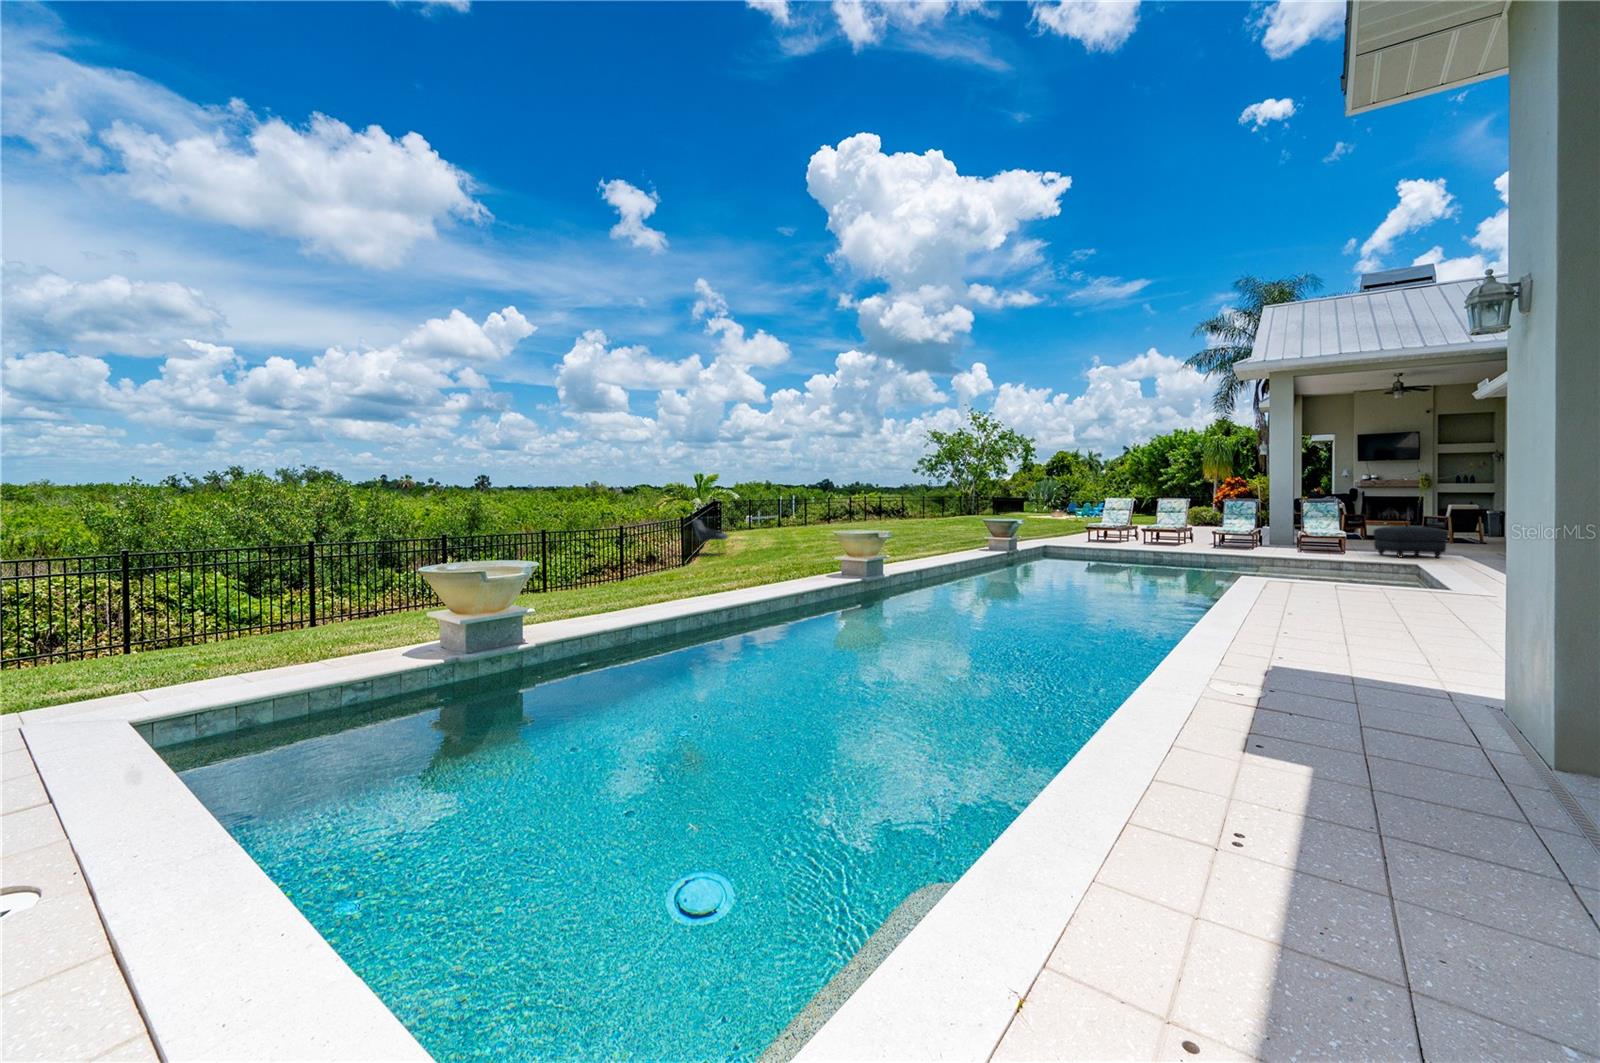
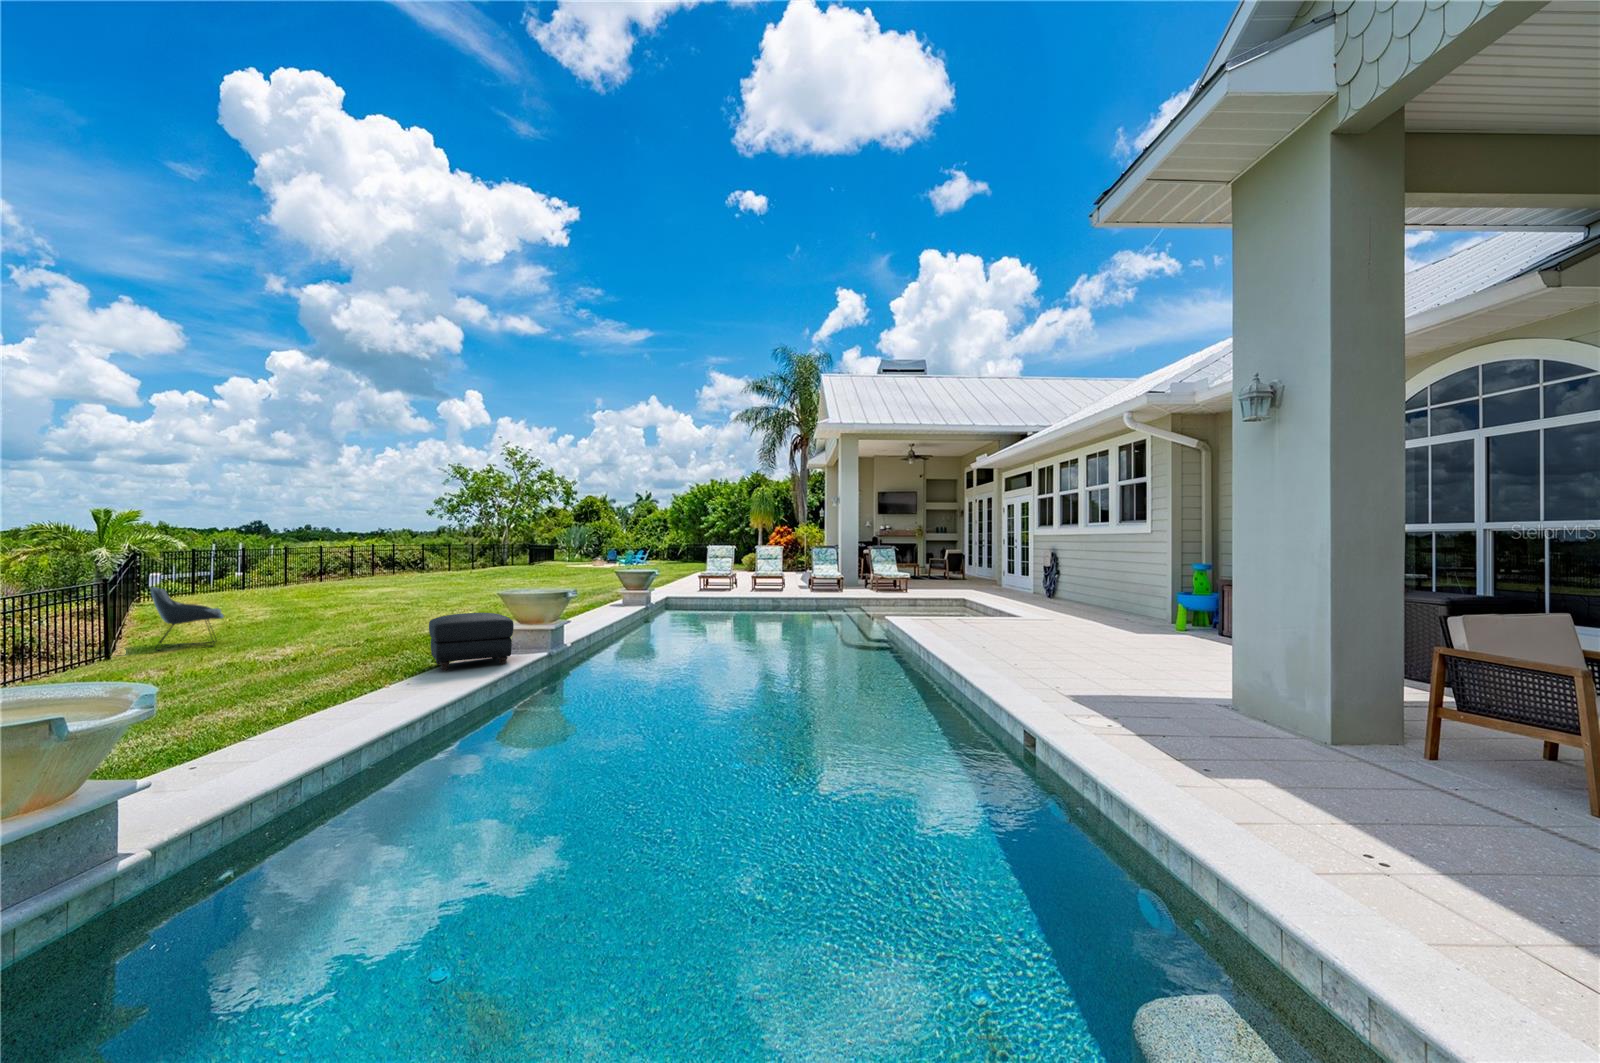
ottoman: present [1373,526,1449,558] -> present [429,613,514,670]

